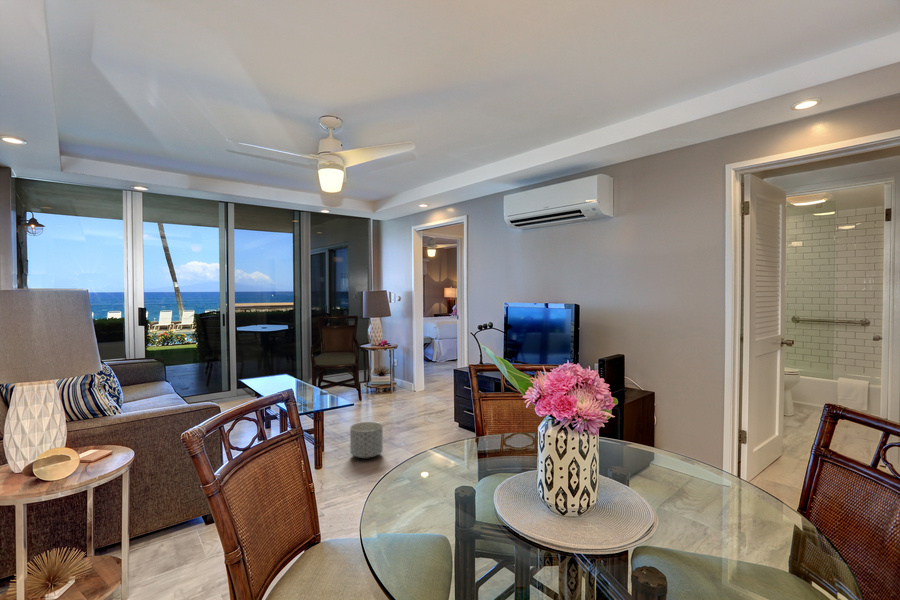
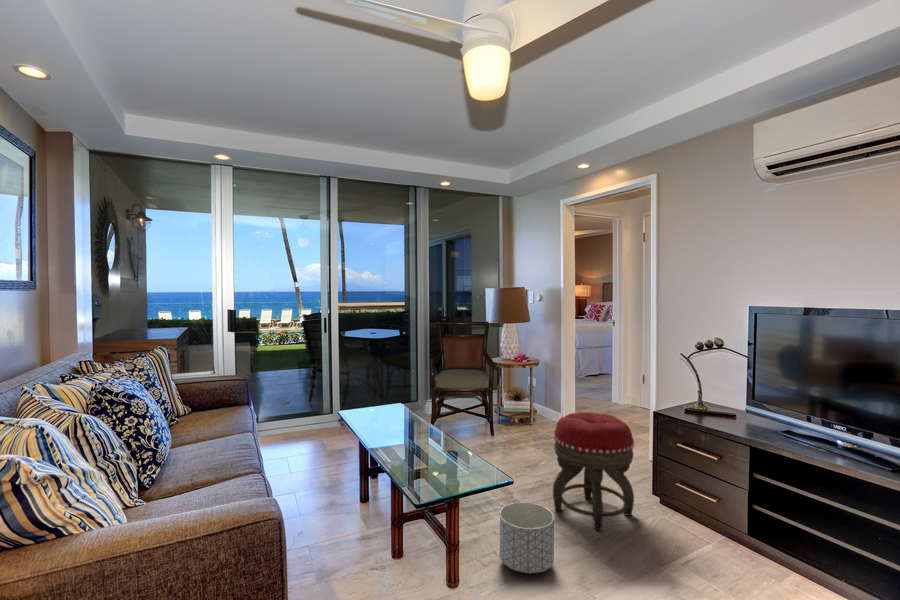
footstool: none [391,371,440,440] -> present [553,412,634,531]

